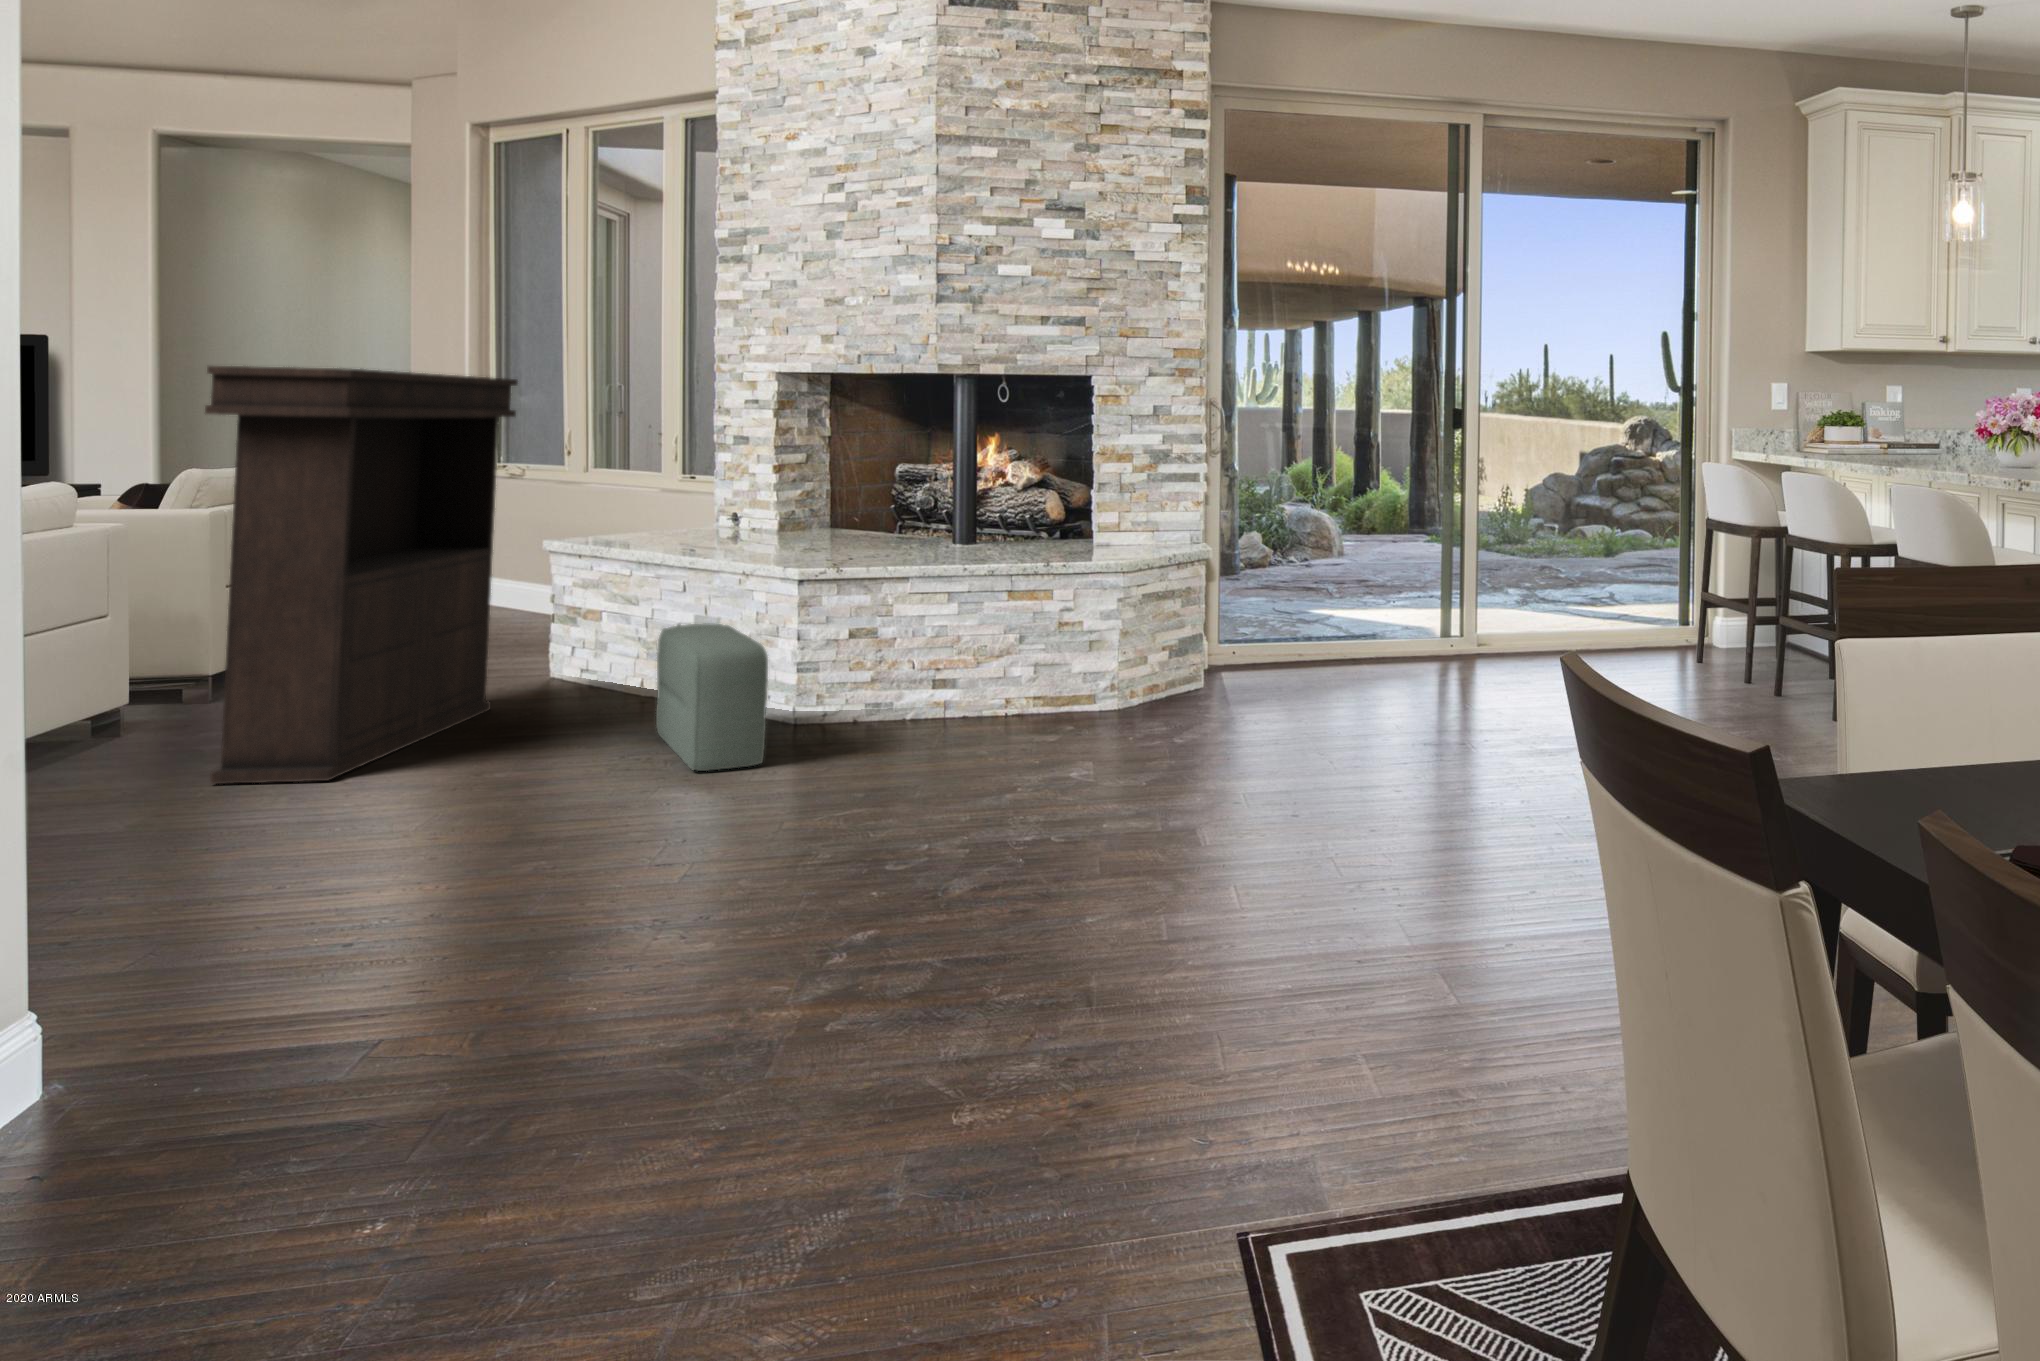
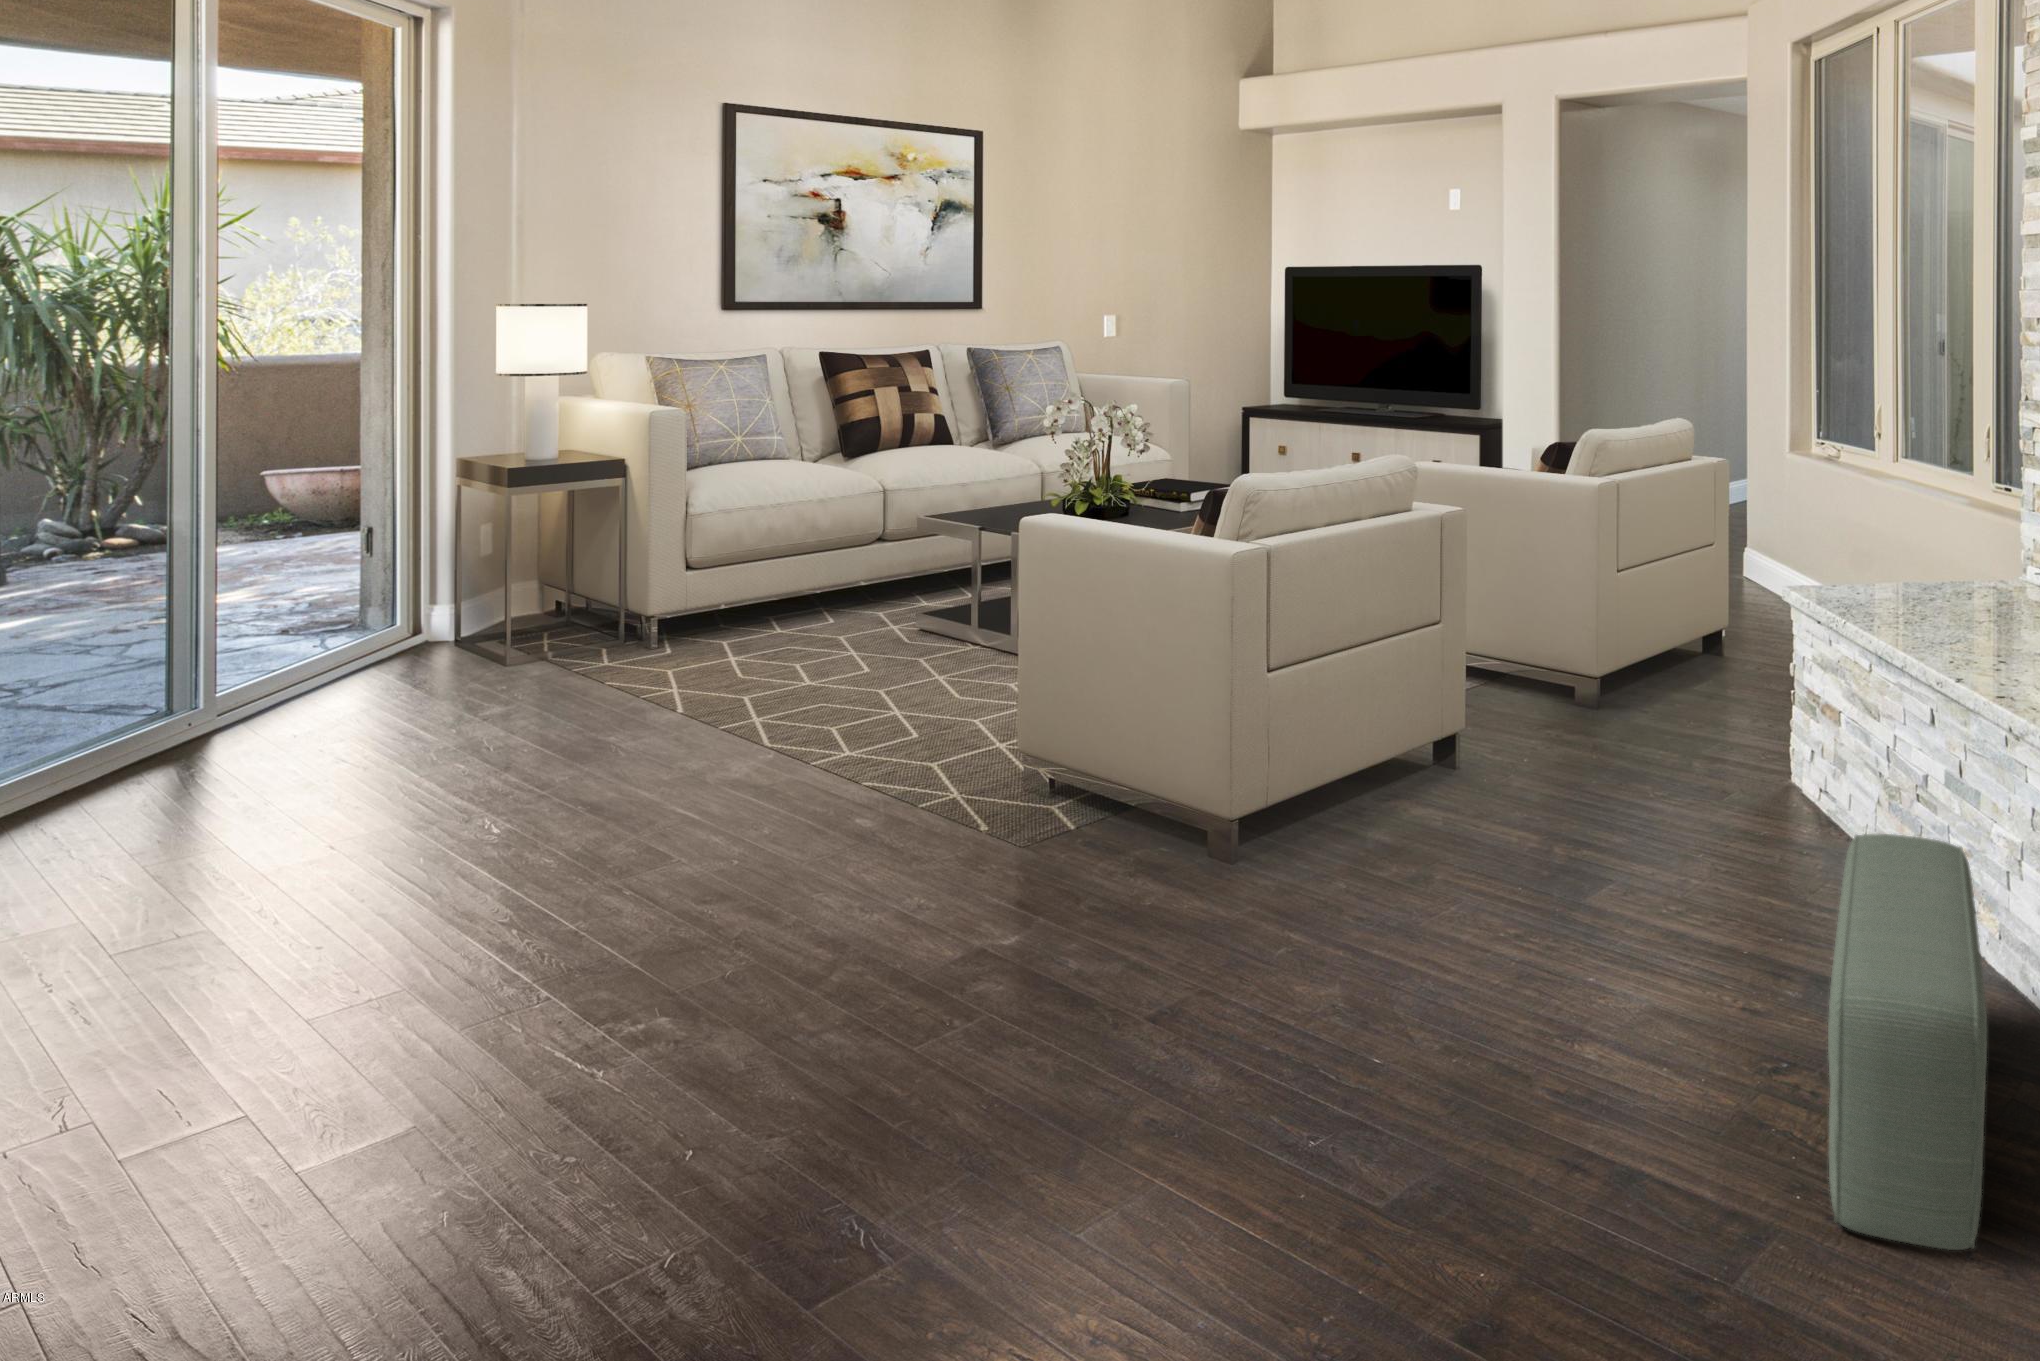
console table: present [205,366,518,784] -> none [1238,372,1713,1011]

